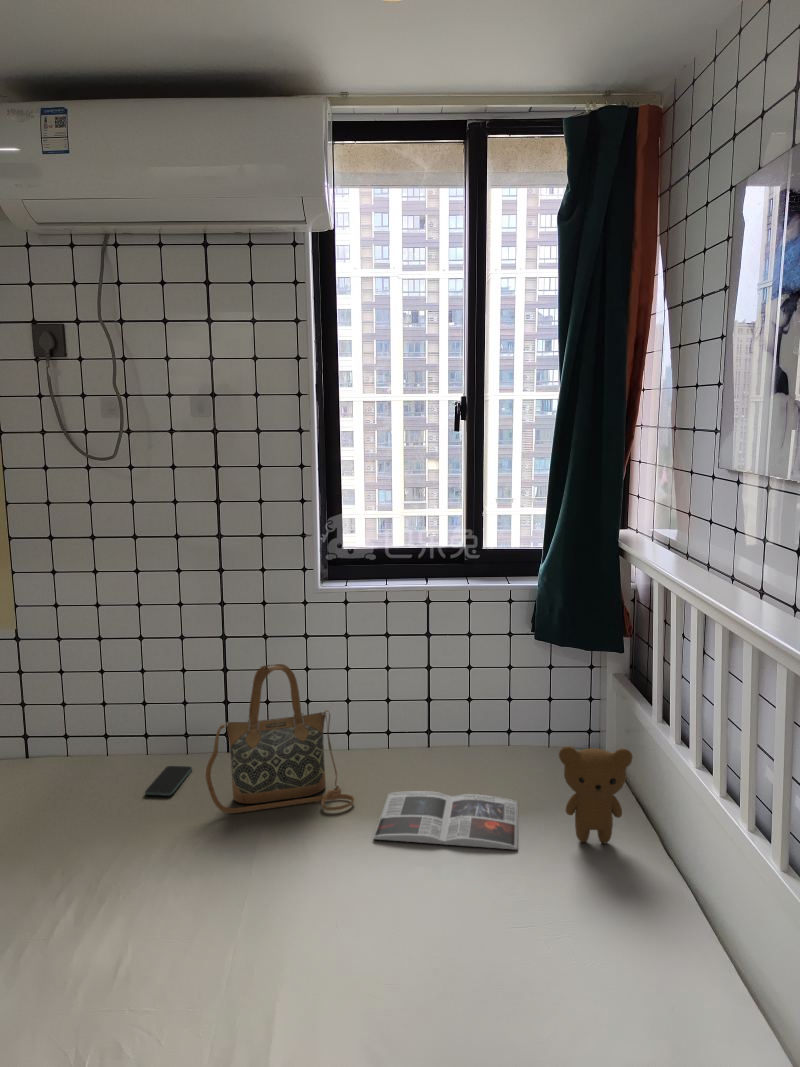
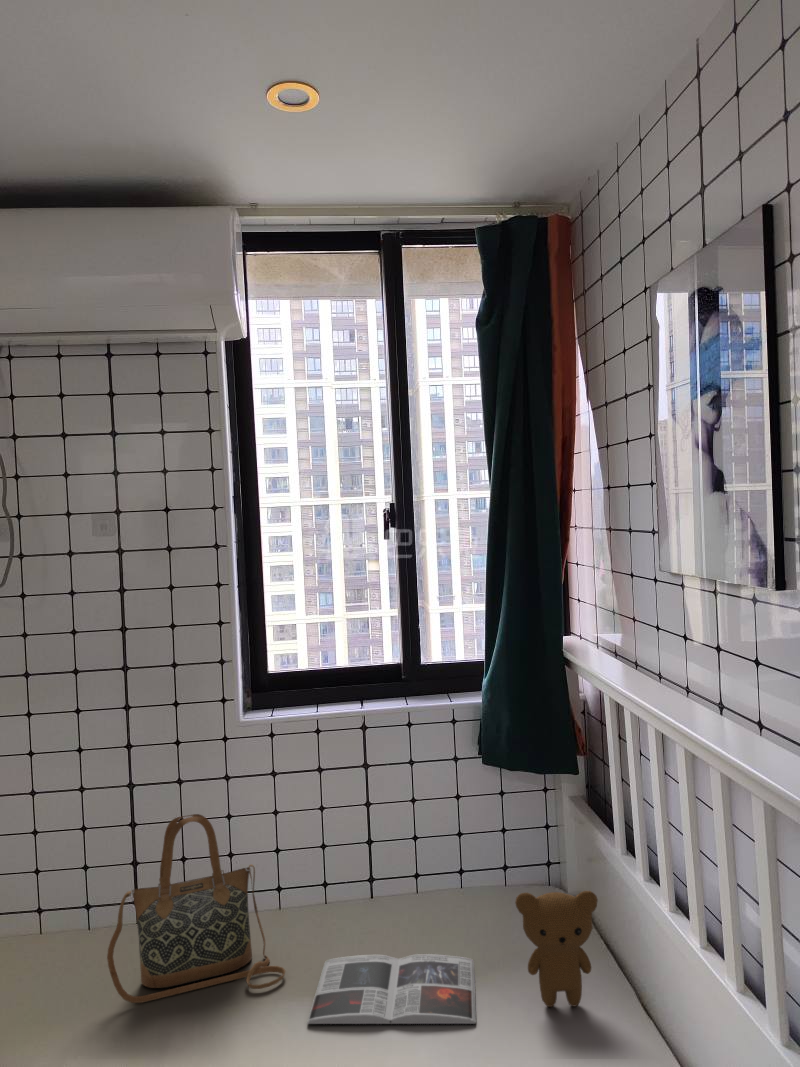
smartphone: present [145,766,192,796] -> none [34,944,95,986]

